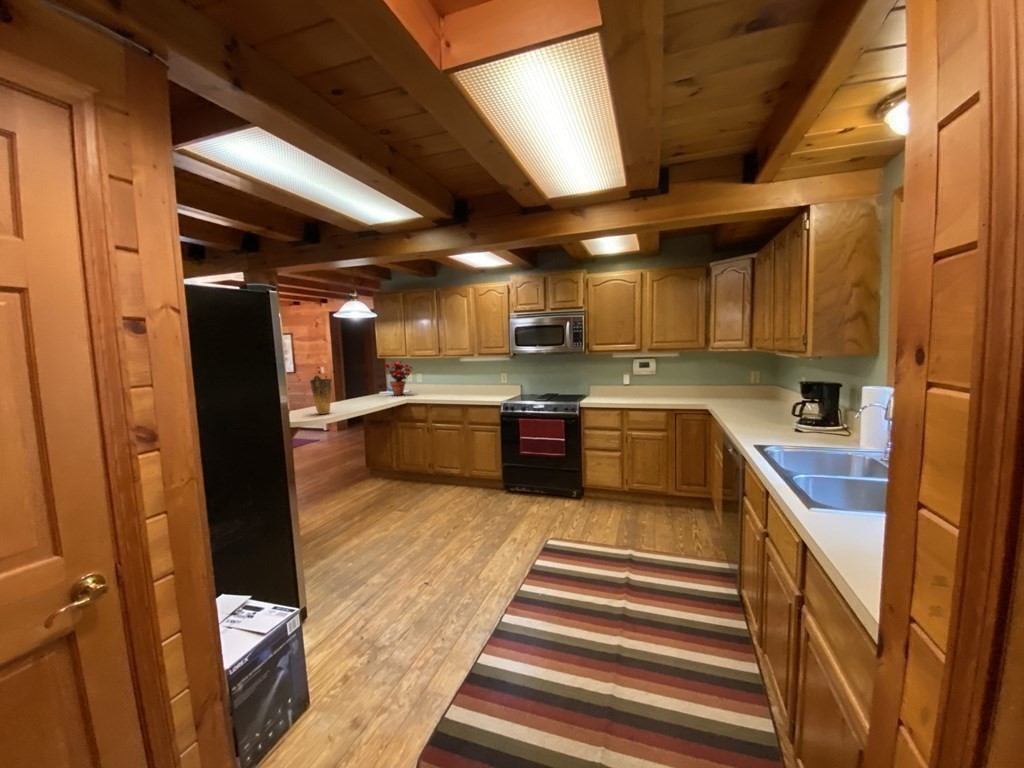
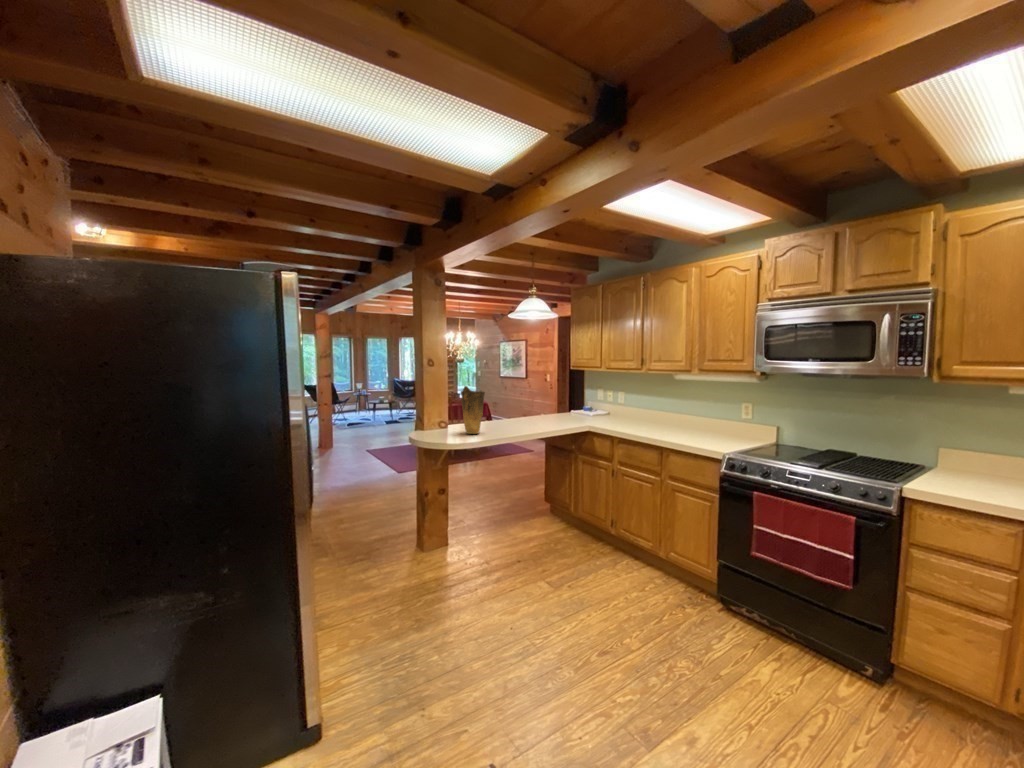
potted plant: present [384,361,412,395] -> none [568,373,609,419]

